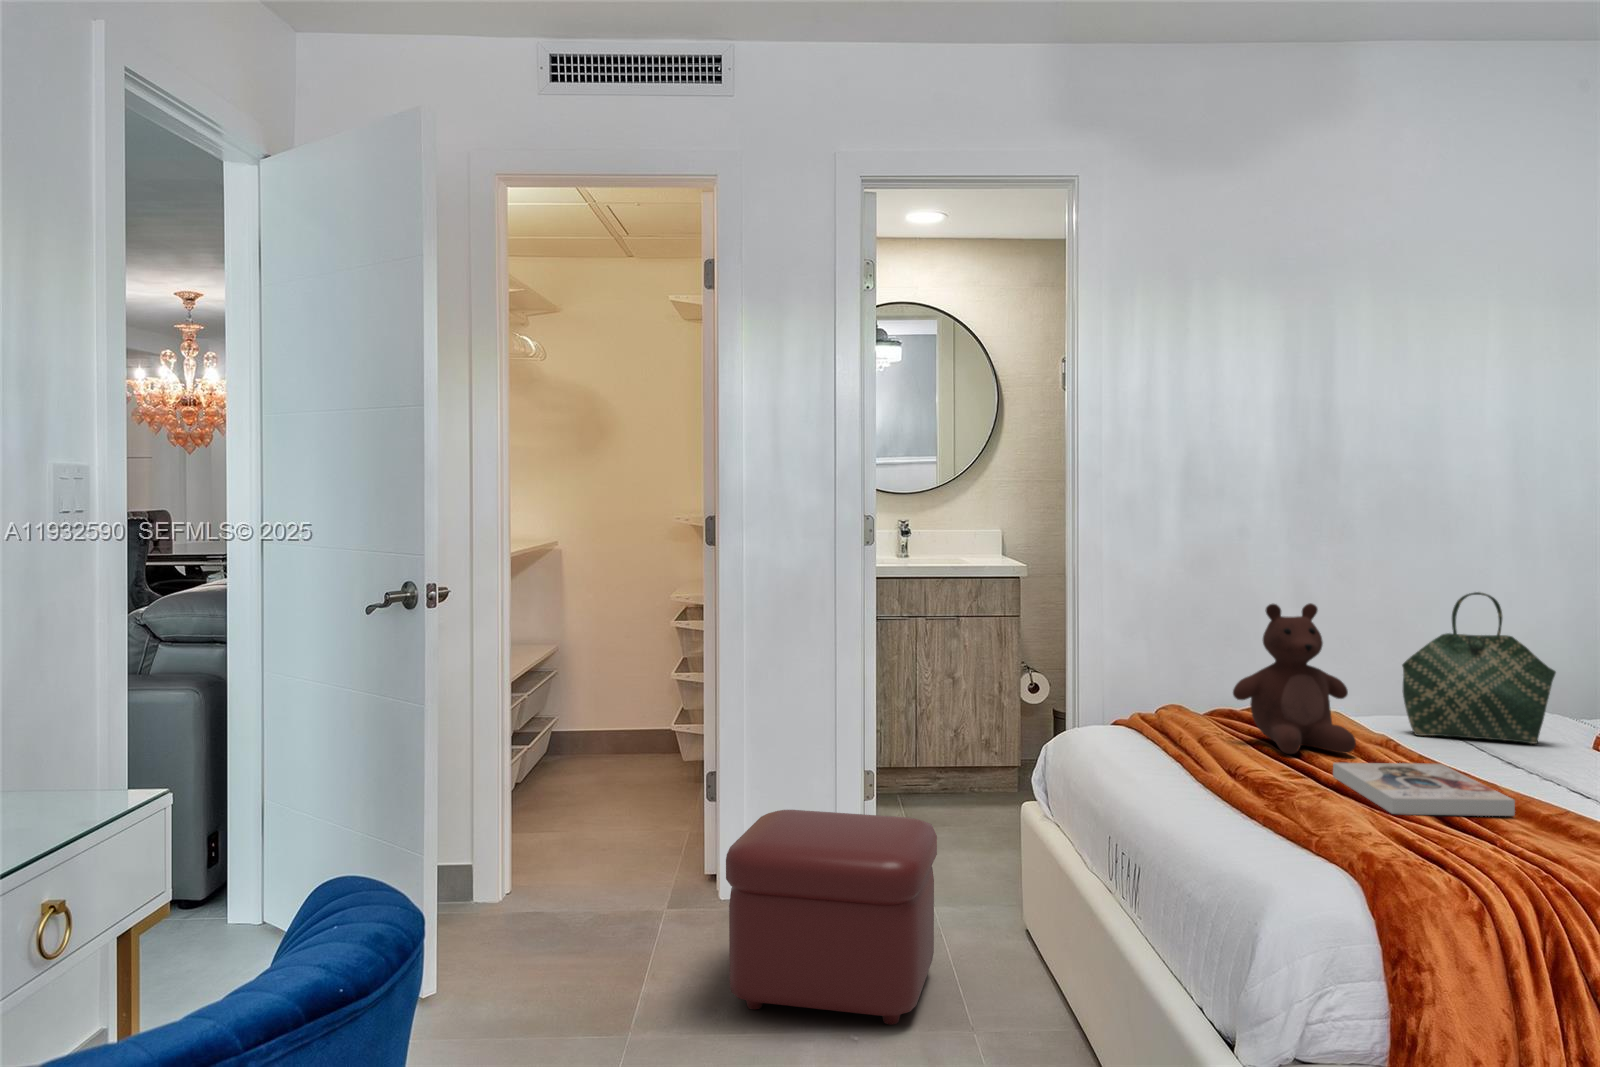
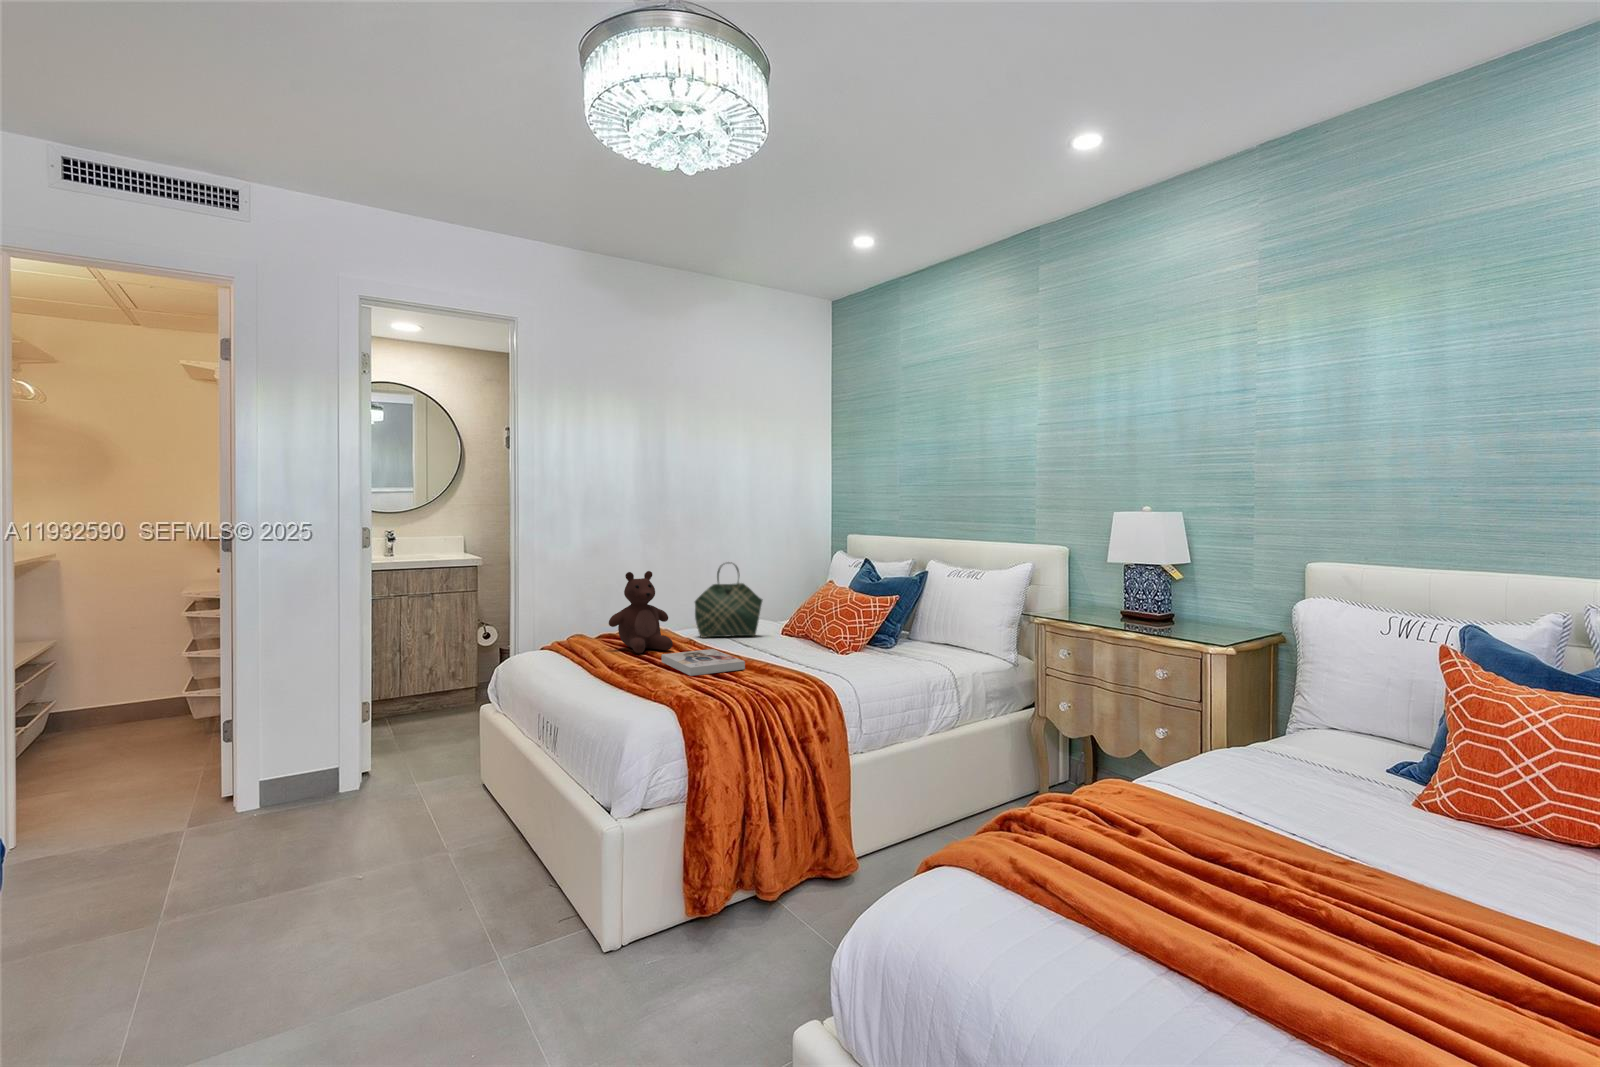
ottoman: present [726,810,937,1025] -> none [255,724,424,878]

